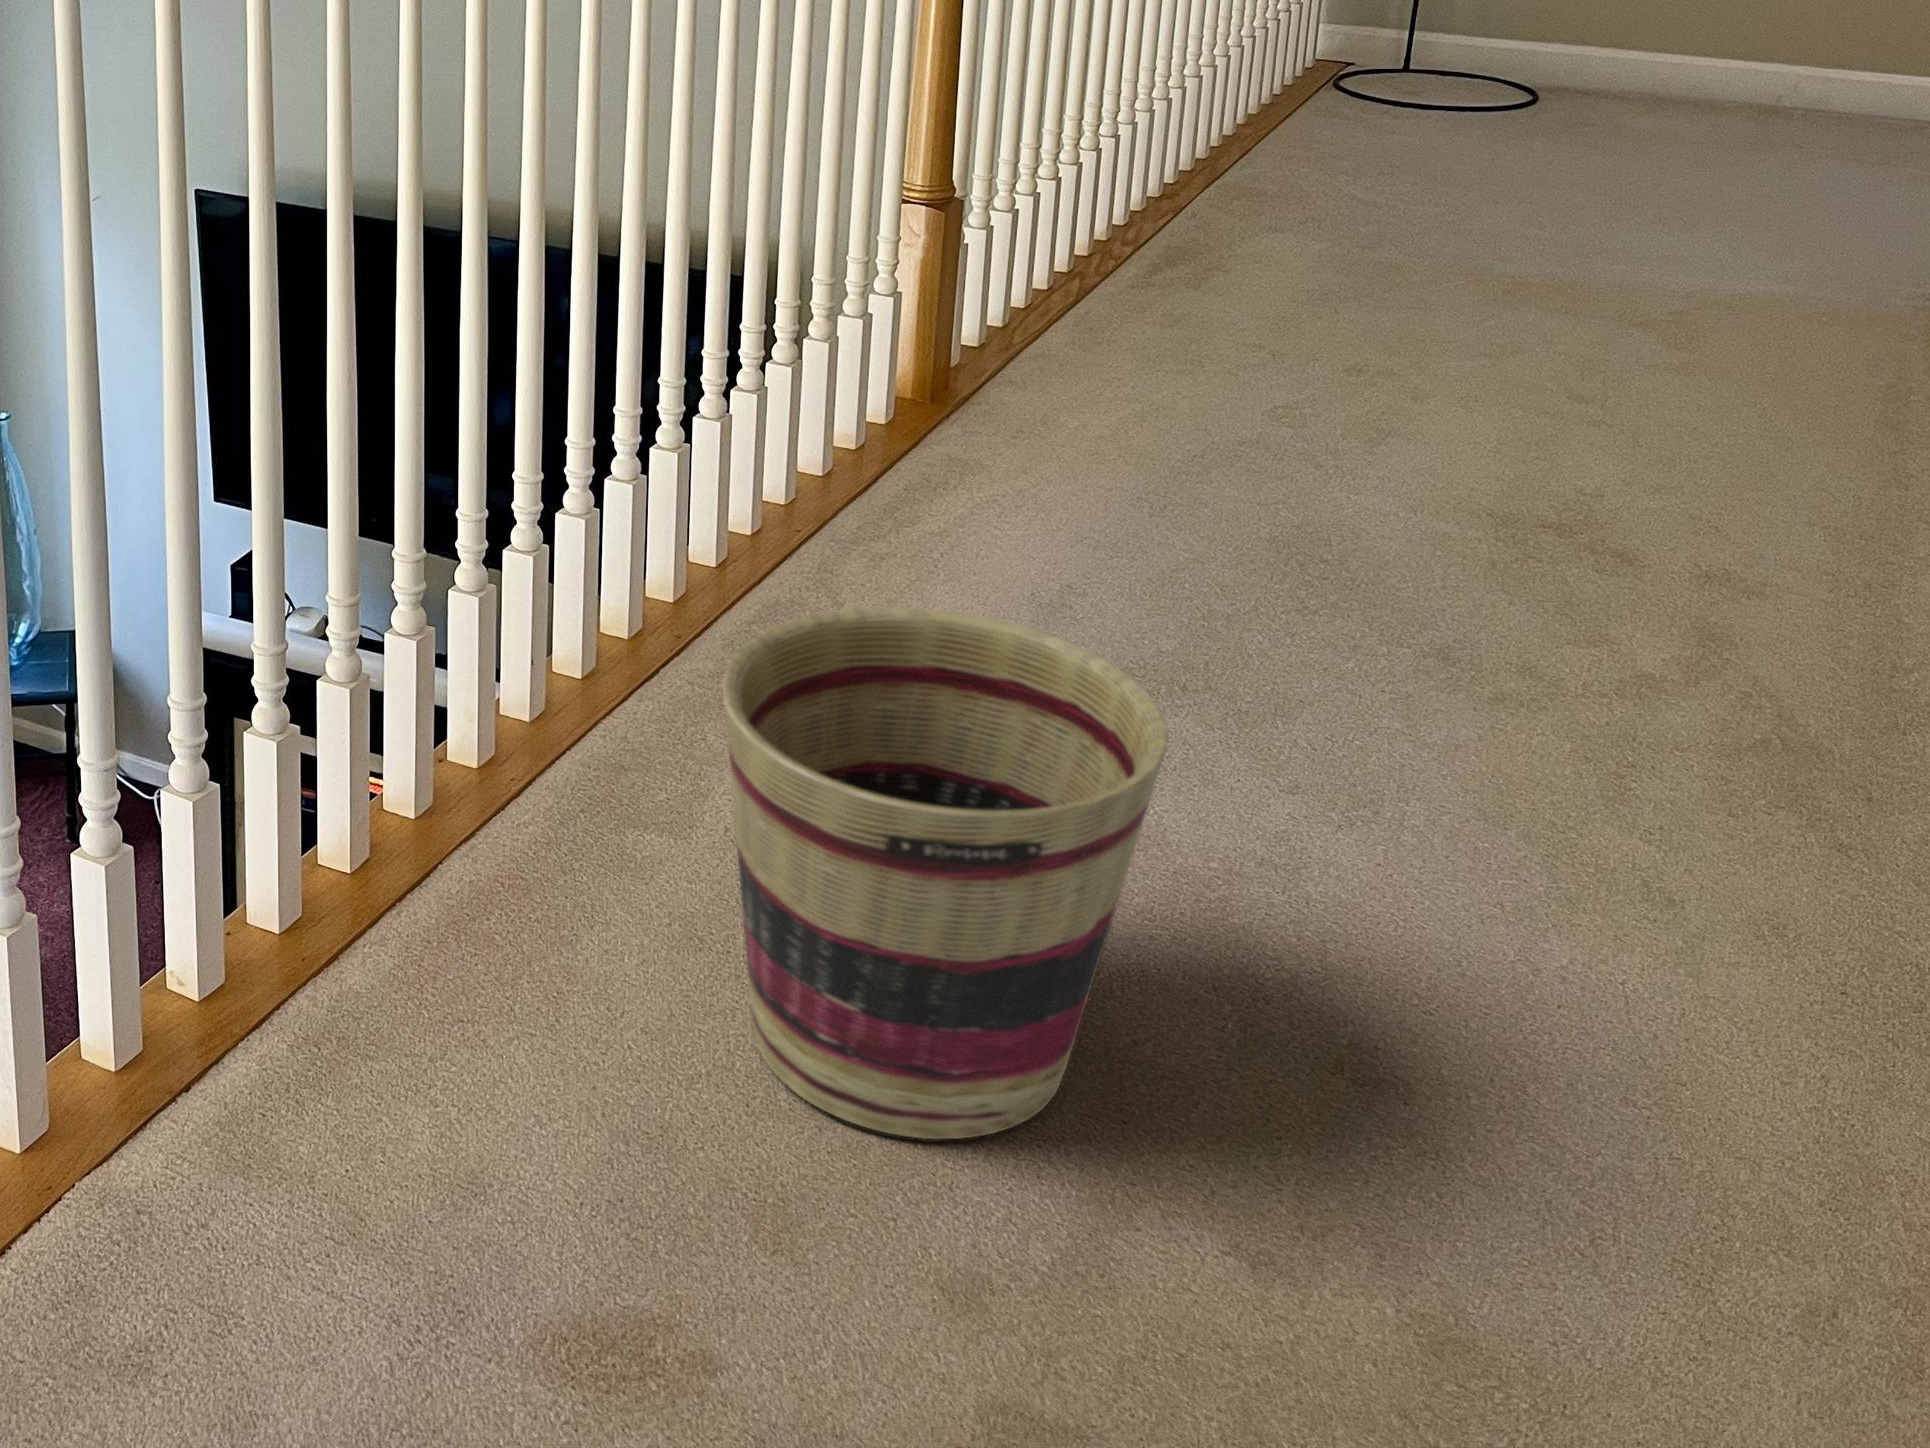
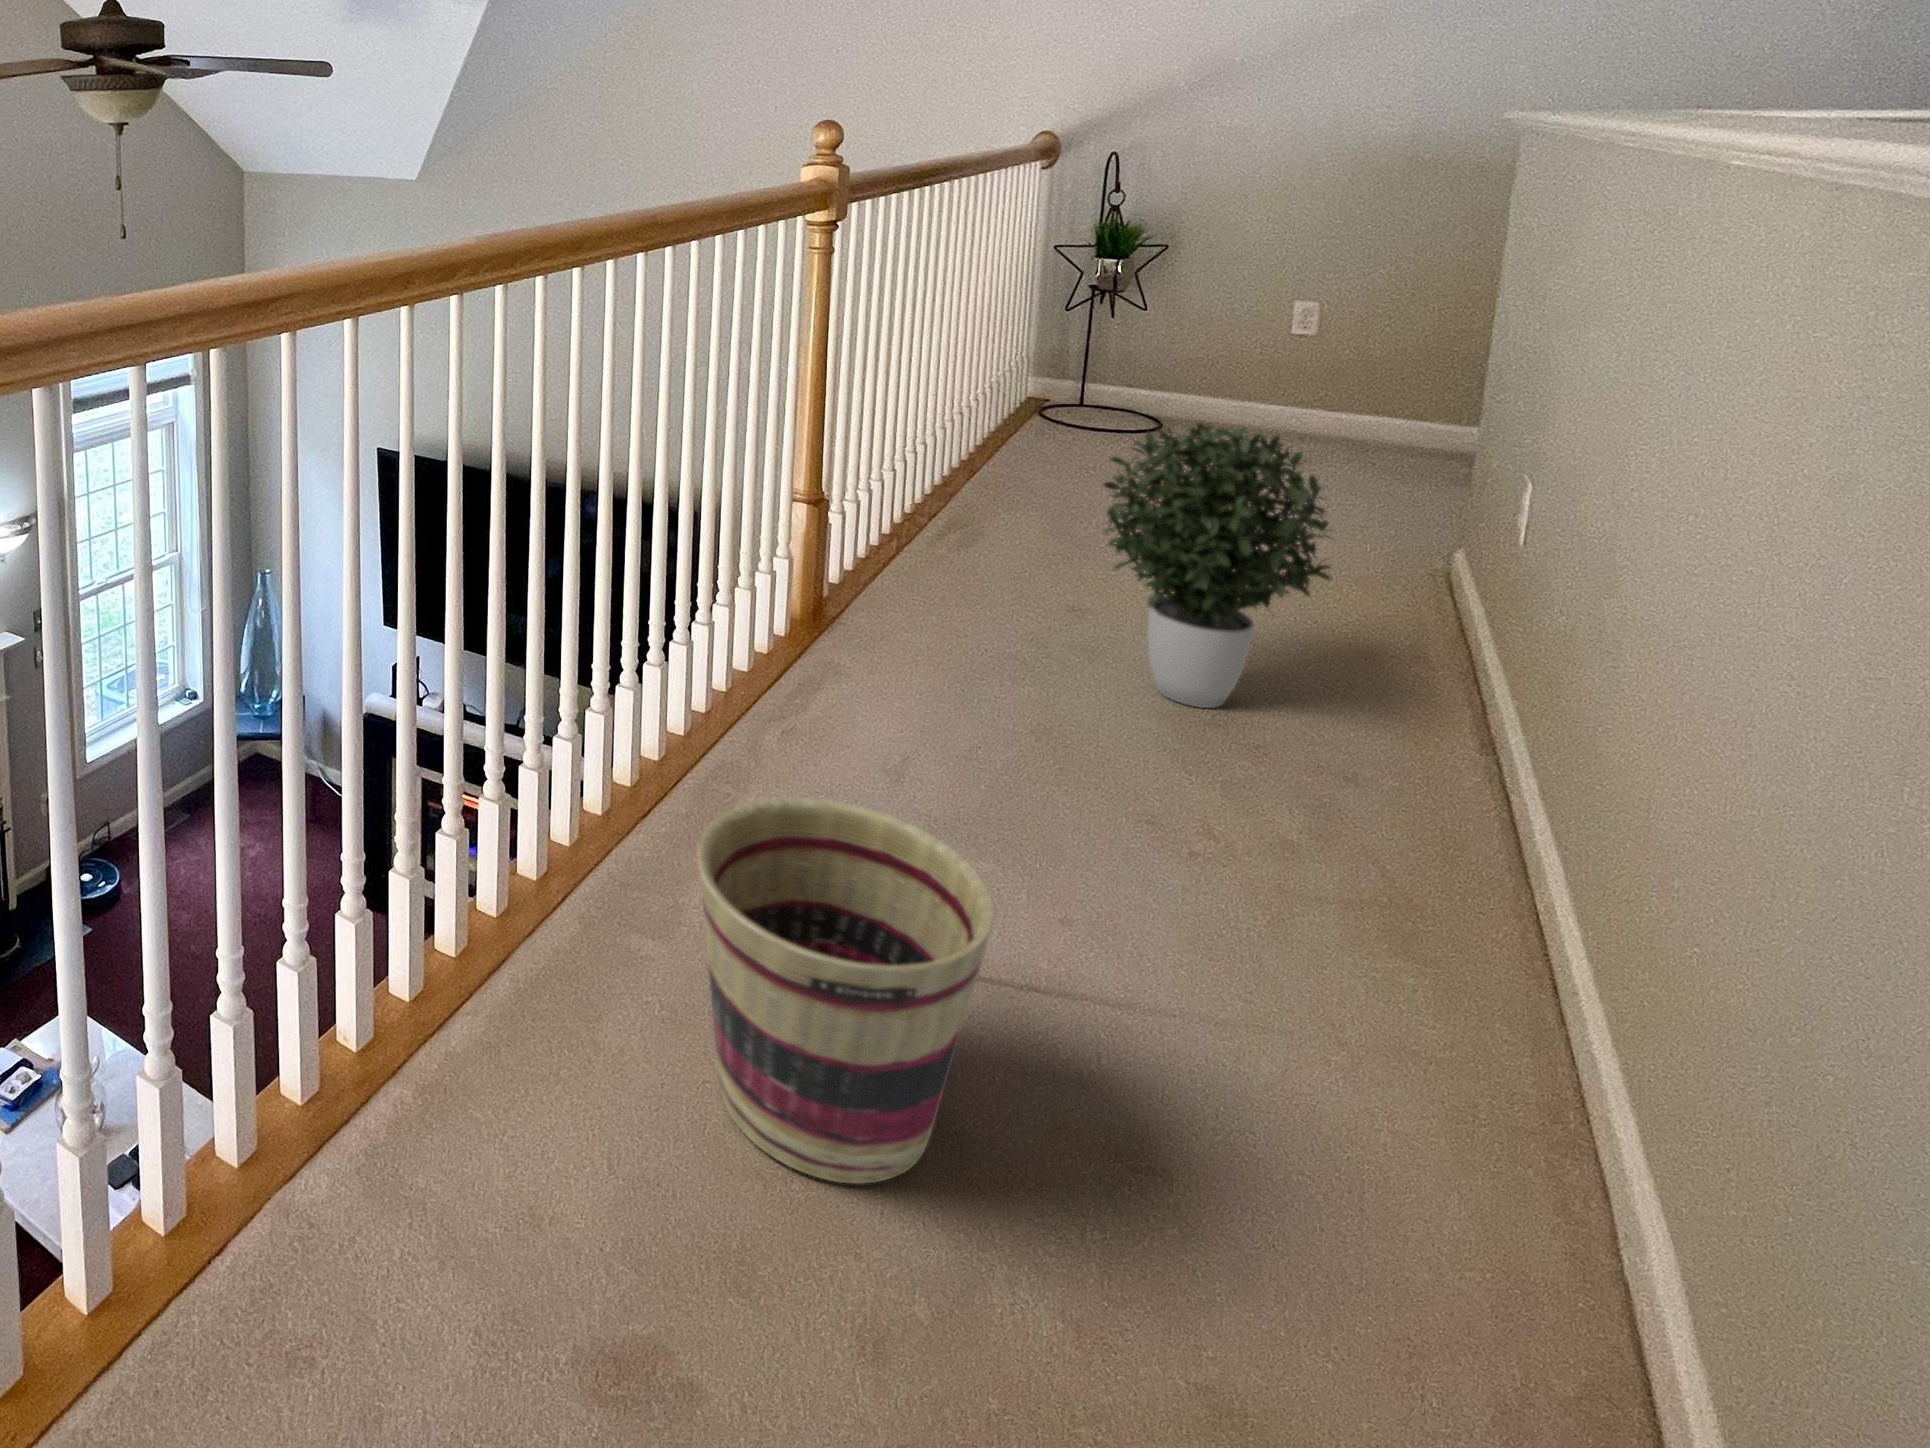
potted plant: none [1401,44,1764,508] -> present [1104,423,1331,708]

